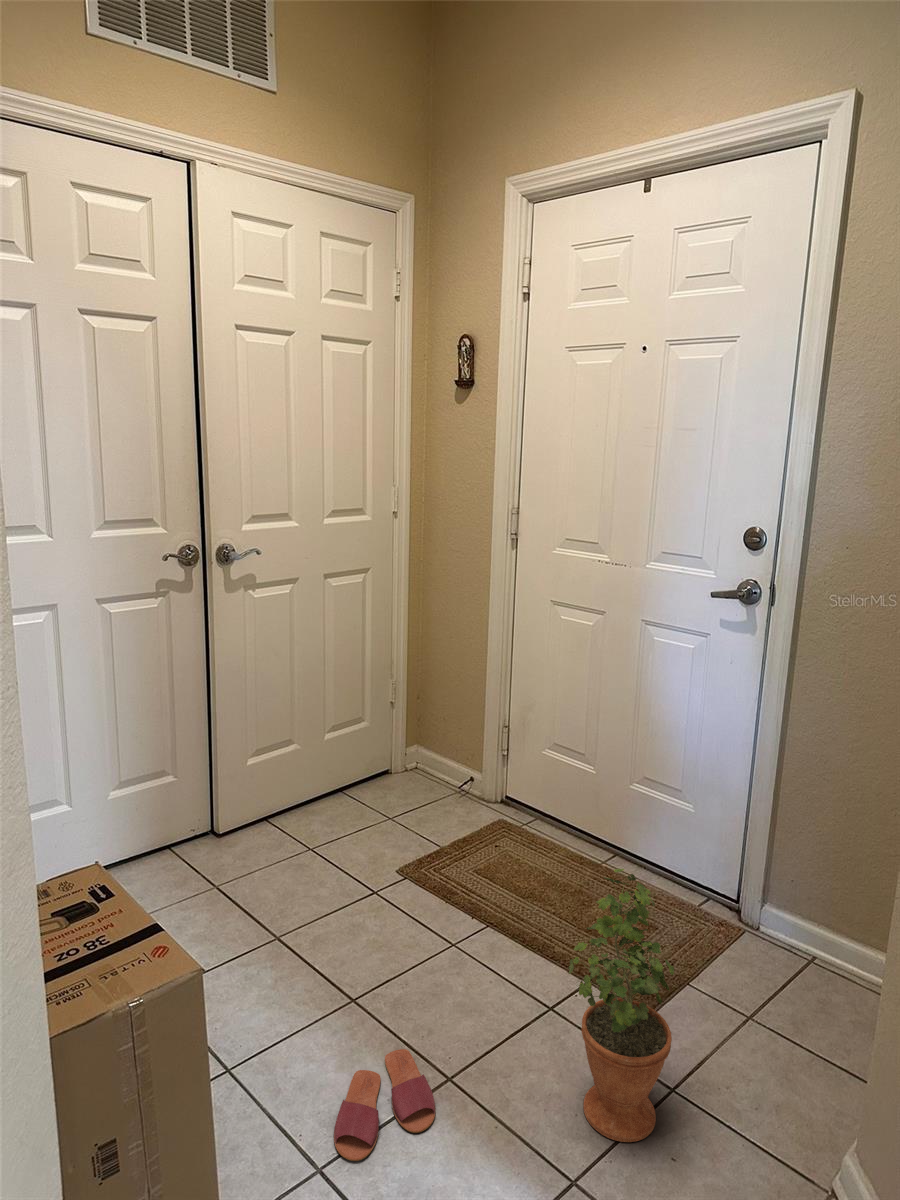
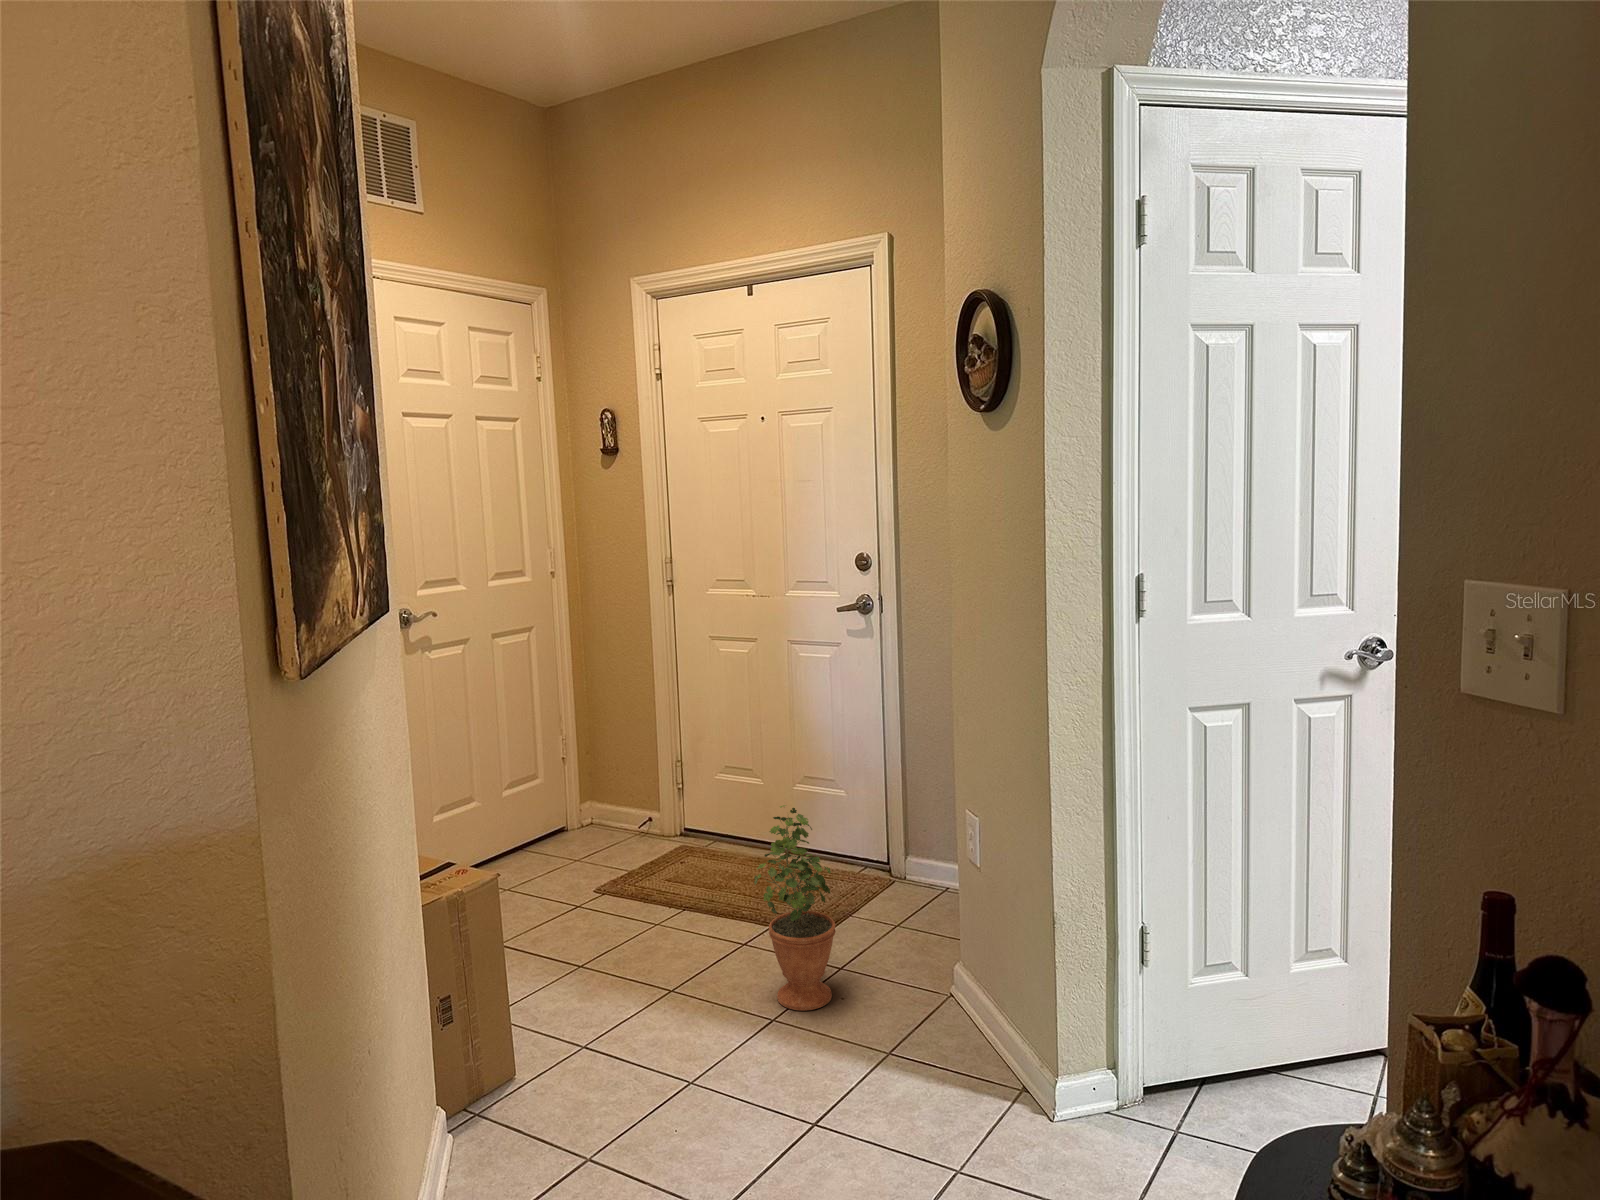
slippers: present [334,1049,435,1161] -> none [585,993,663,1057]

